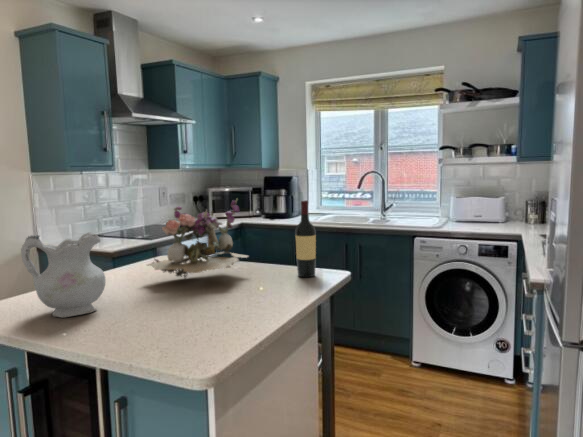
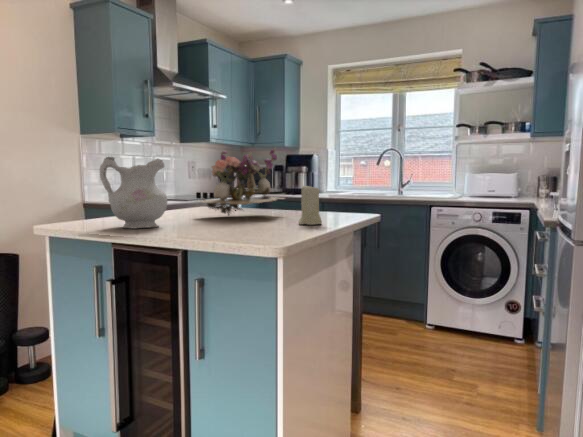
wine bottle: present [295,200,316,277] -> none [328,148,346,217]
candle: none [258,253,285,301] -> present [299,185,322,225]

